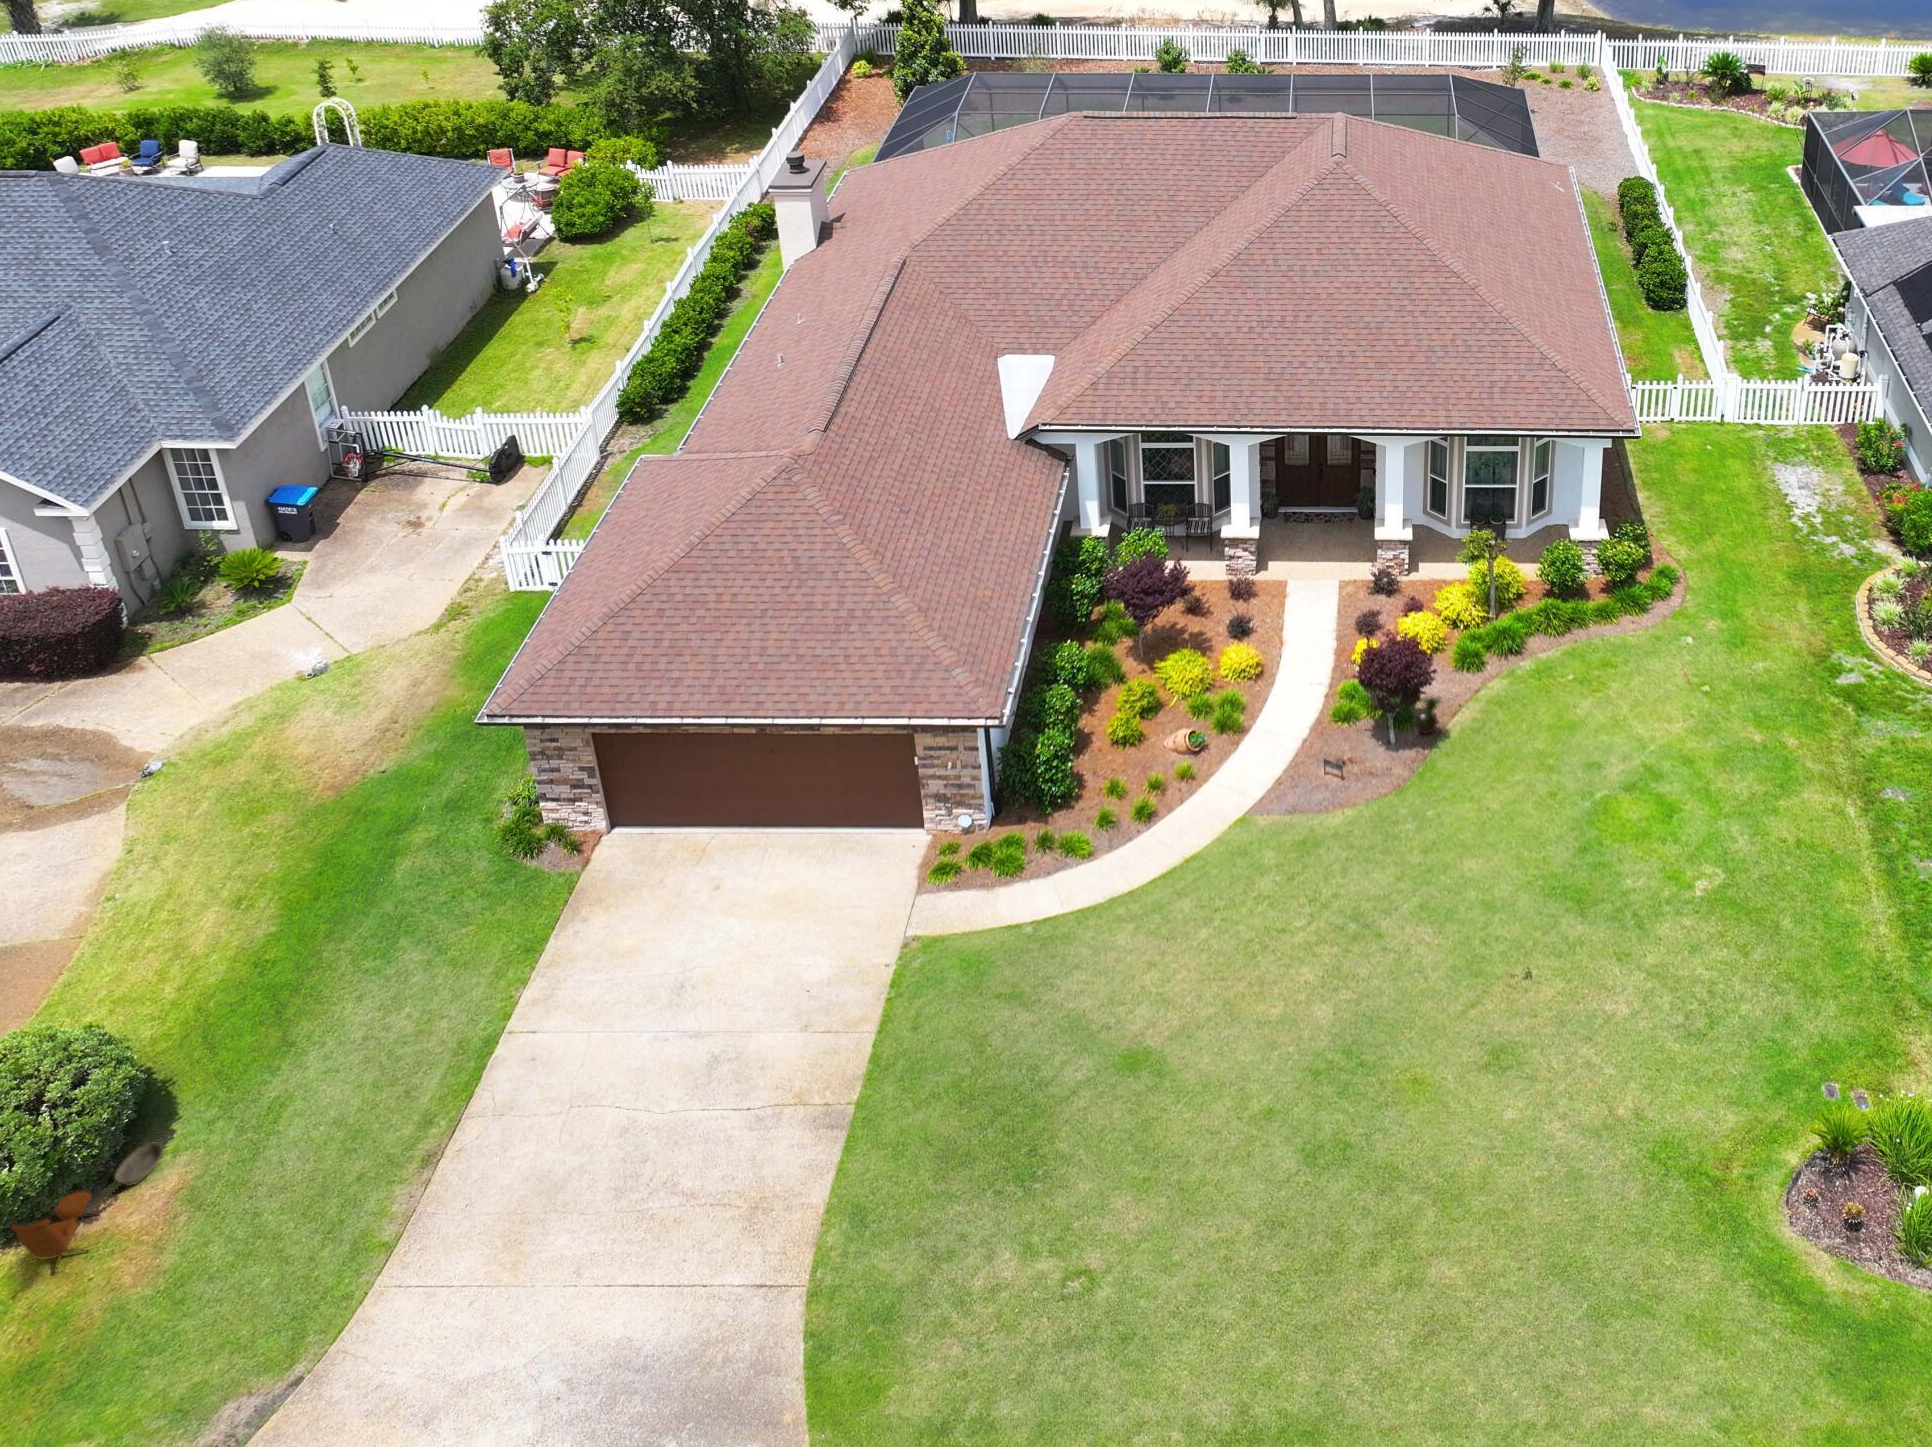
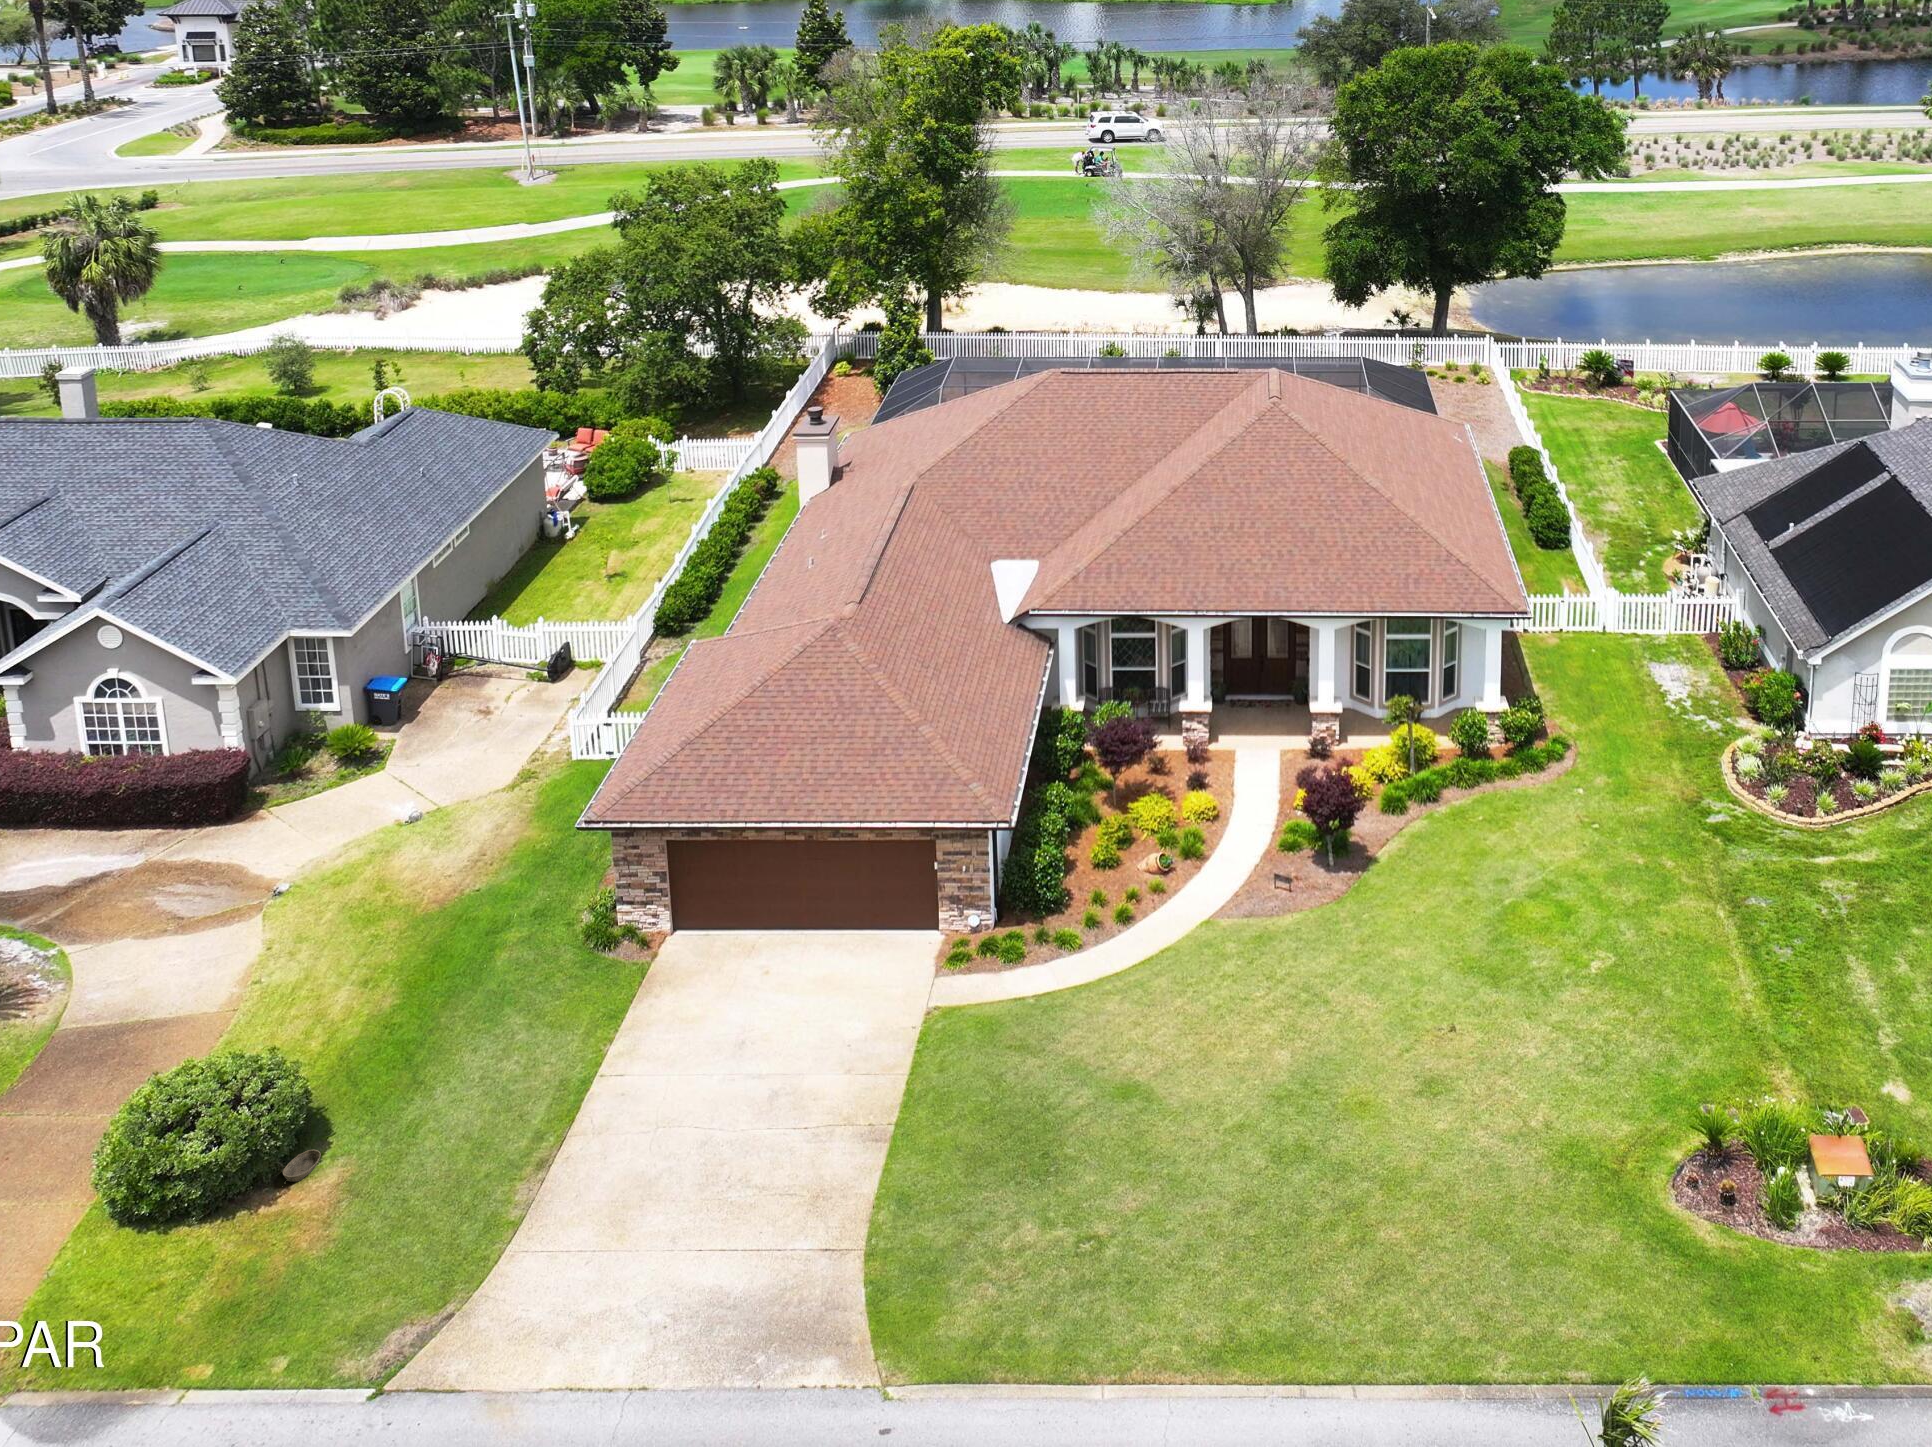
potted tree: present [1416,696,1440,734] -> none [1349,823,1374,859]
lounge chair: present [11,1192,91,1267] -> none [214,1182,270,1243]

